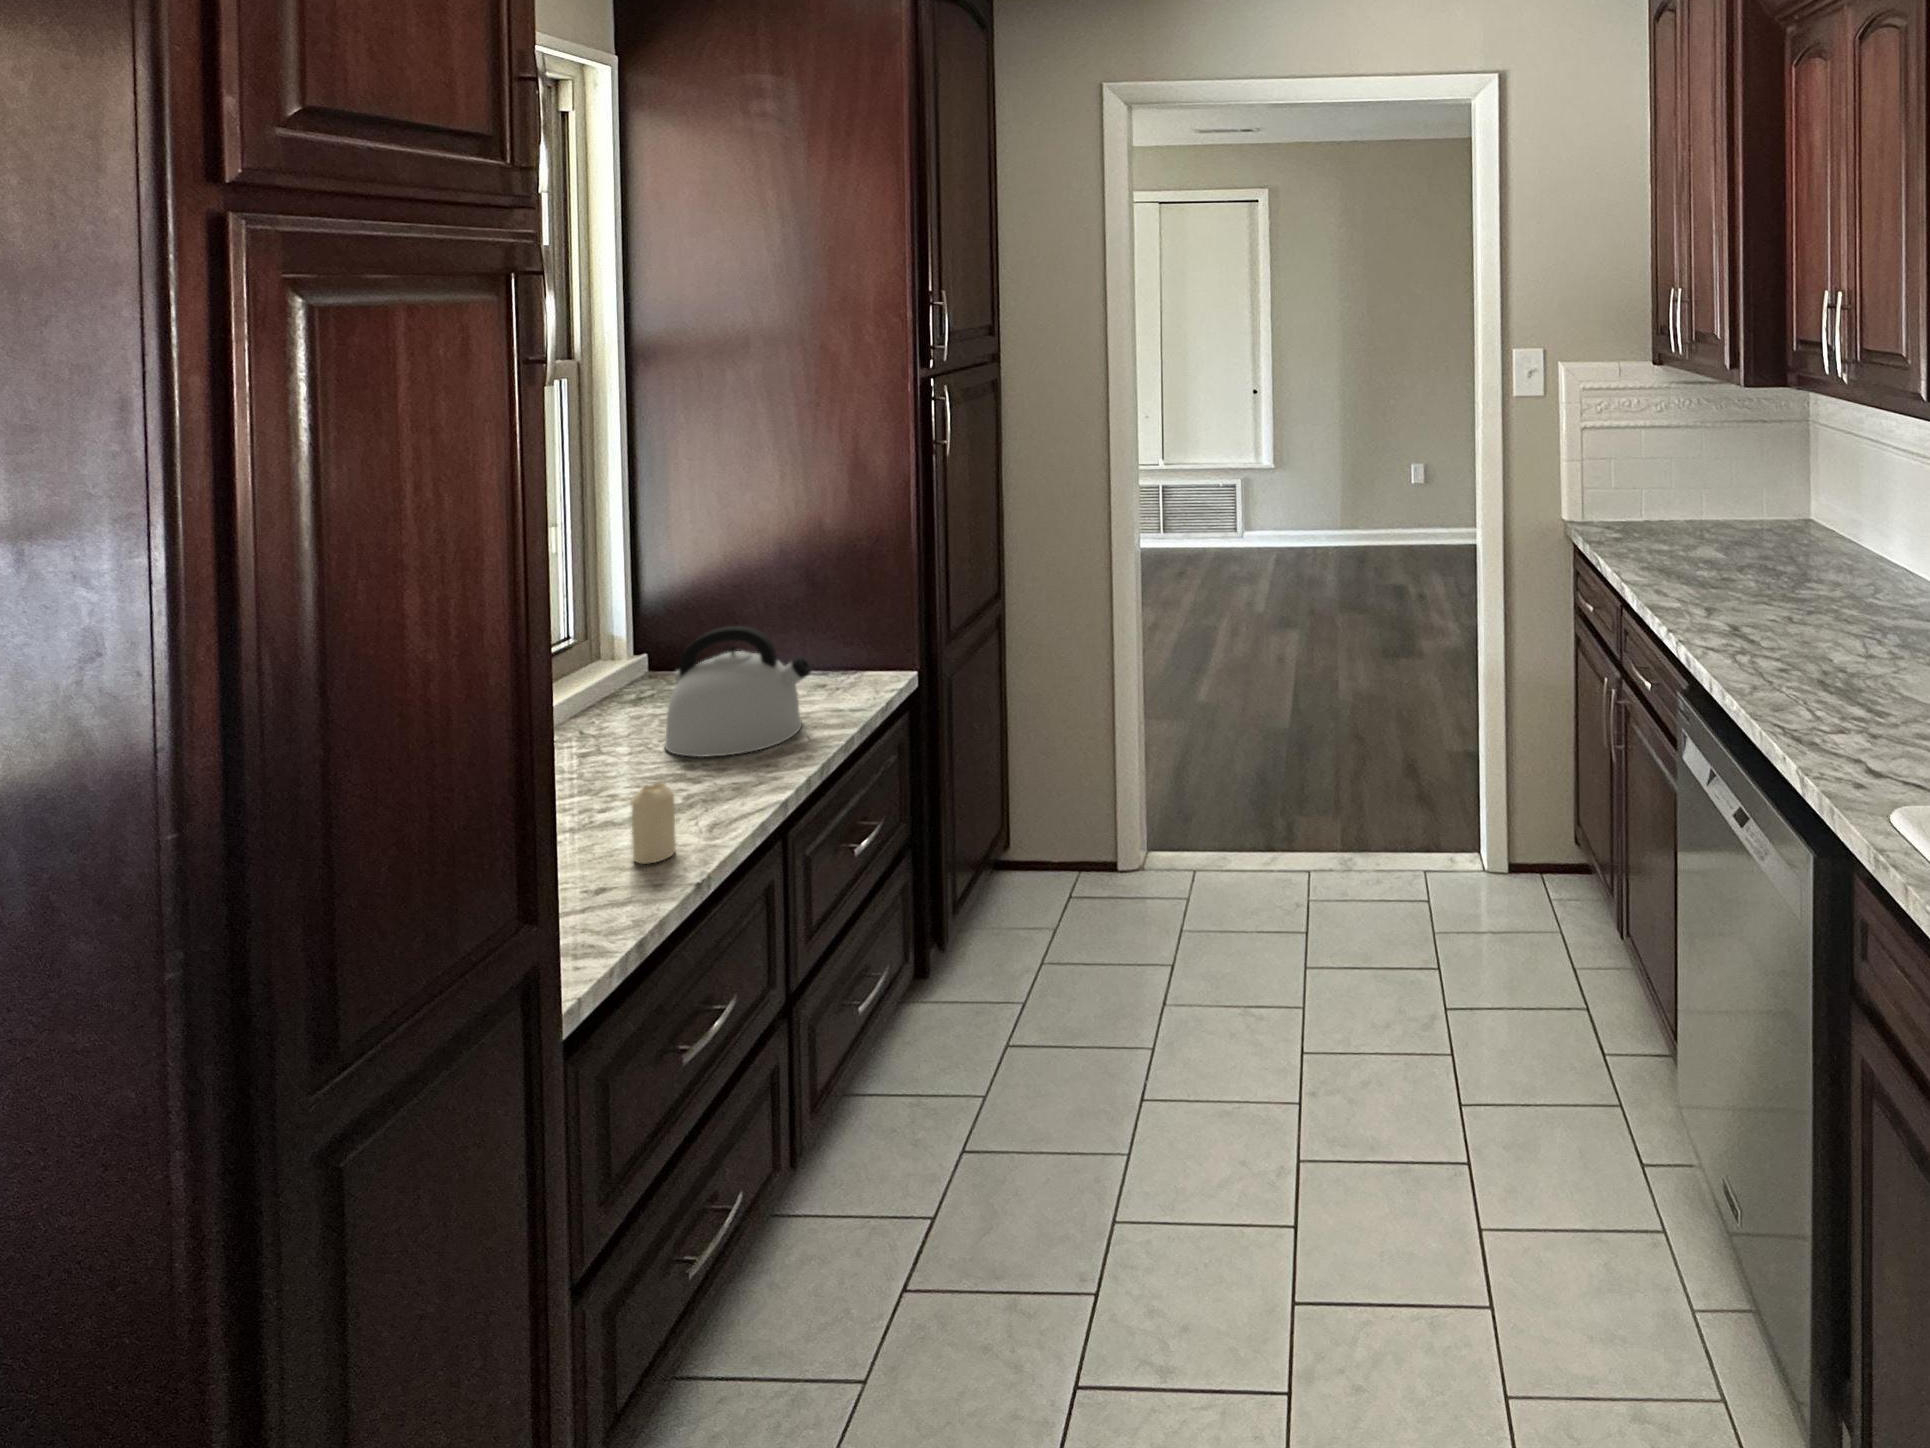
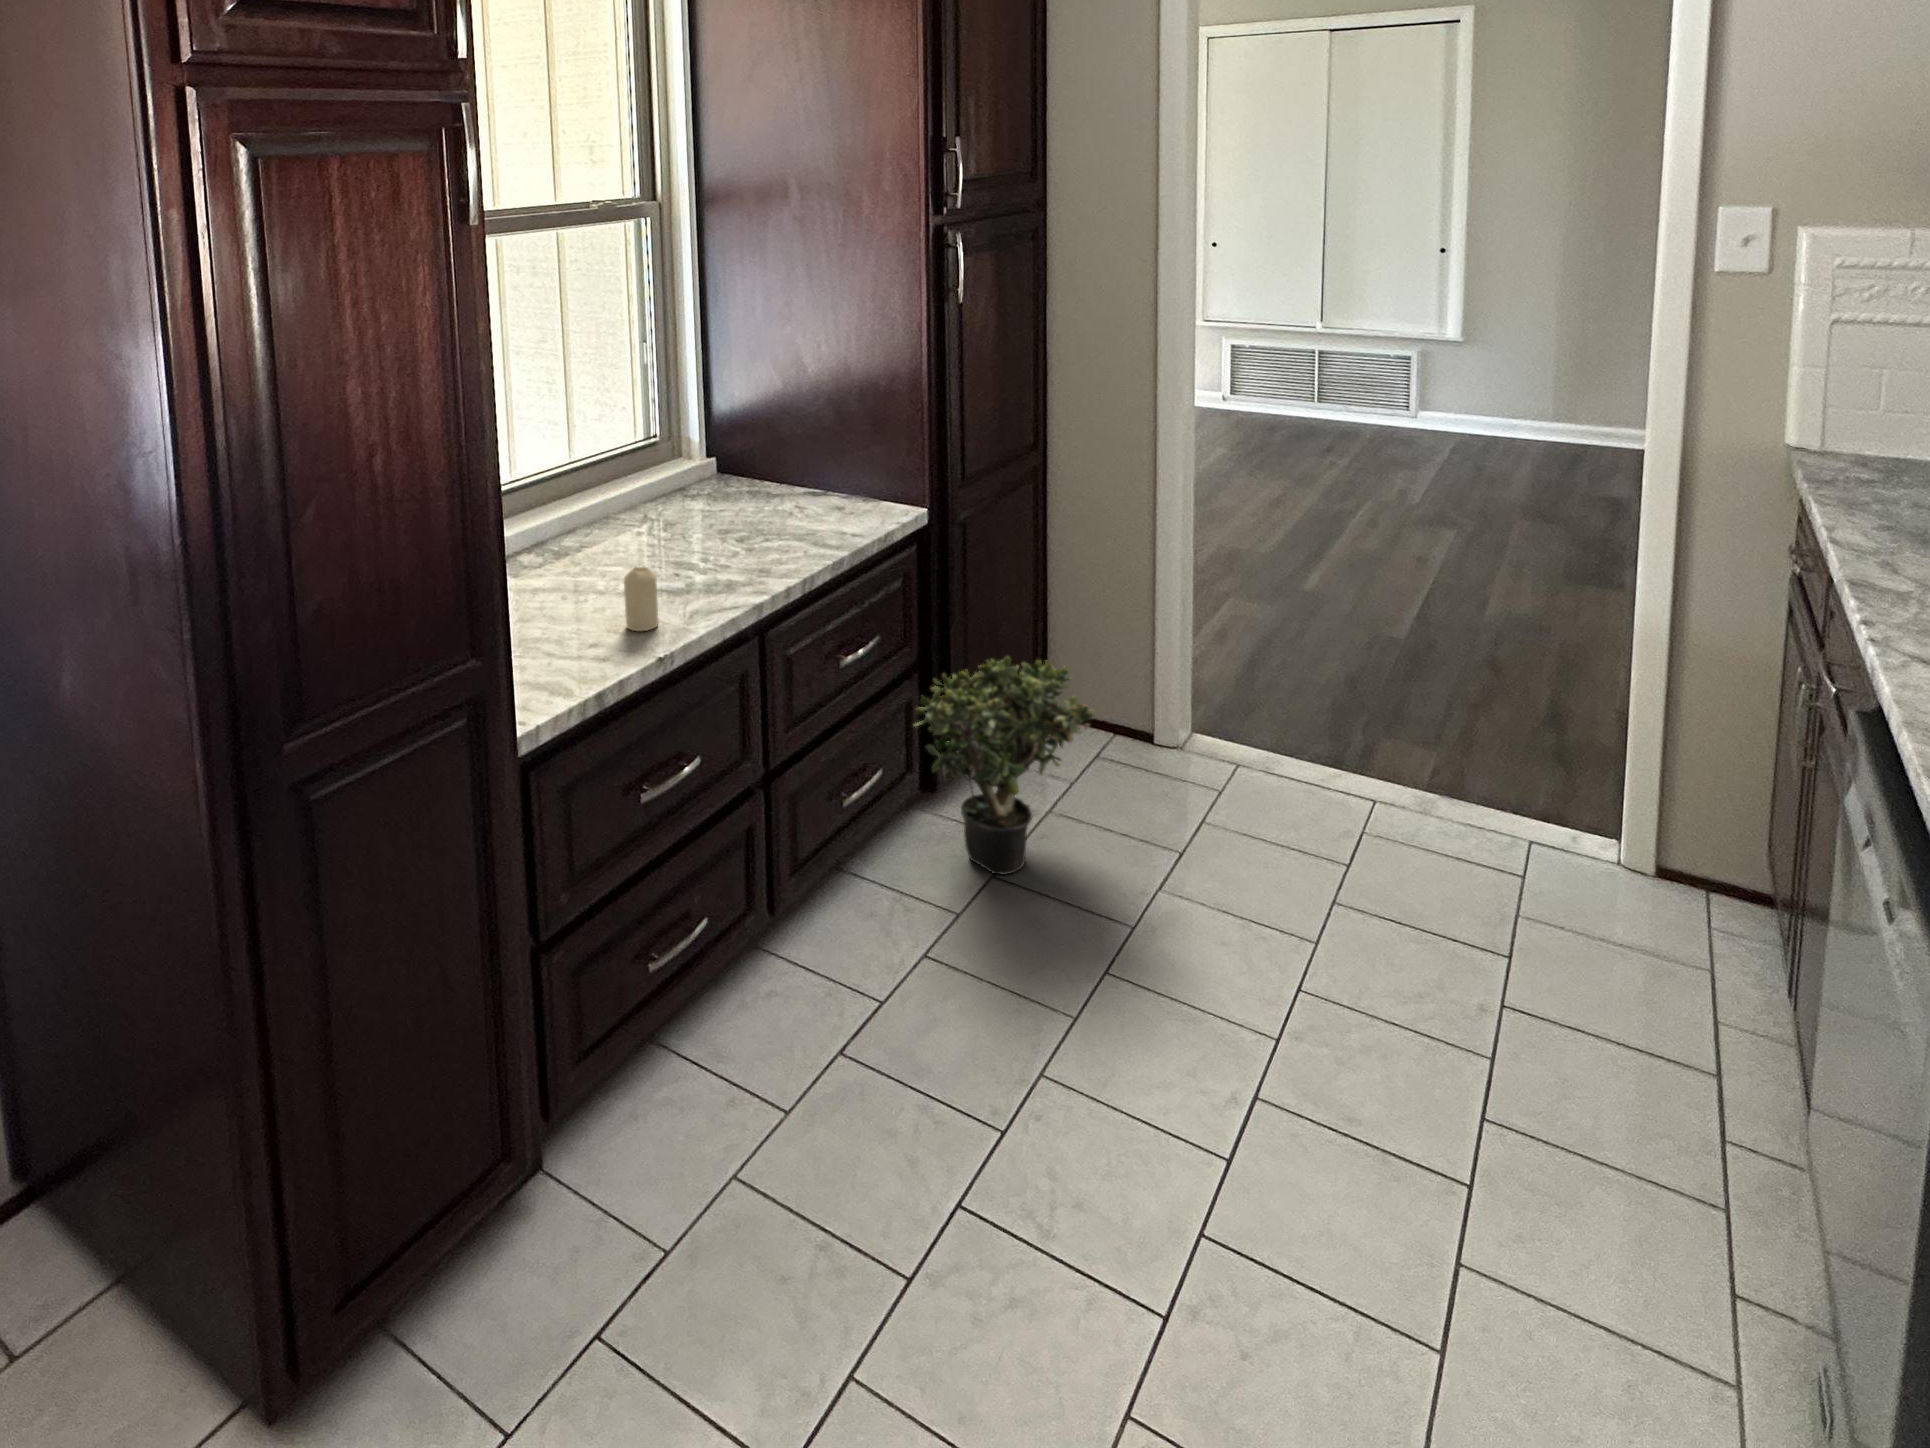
kettle: present [664,626,811,757] -> none [696,442,812,554]
potted plant: none [920,809,1102,1048] -> present [914,656,1094,875]

